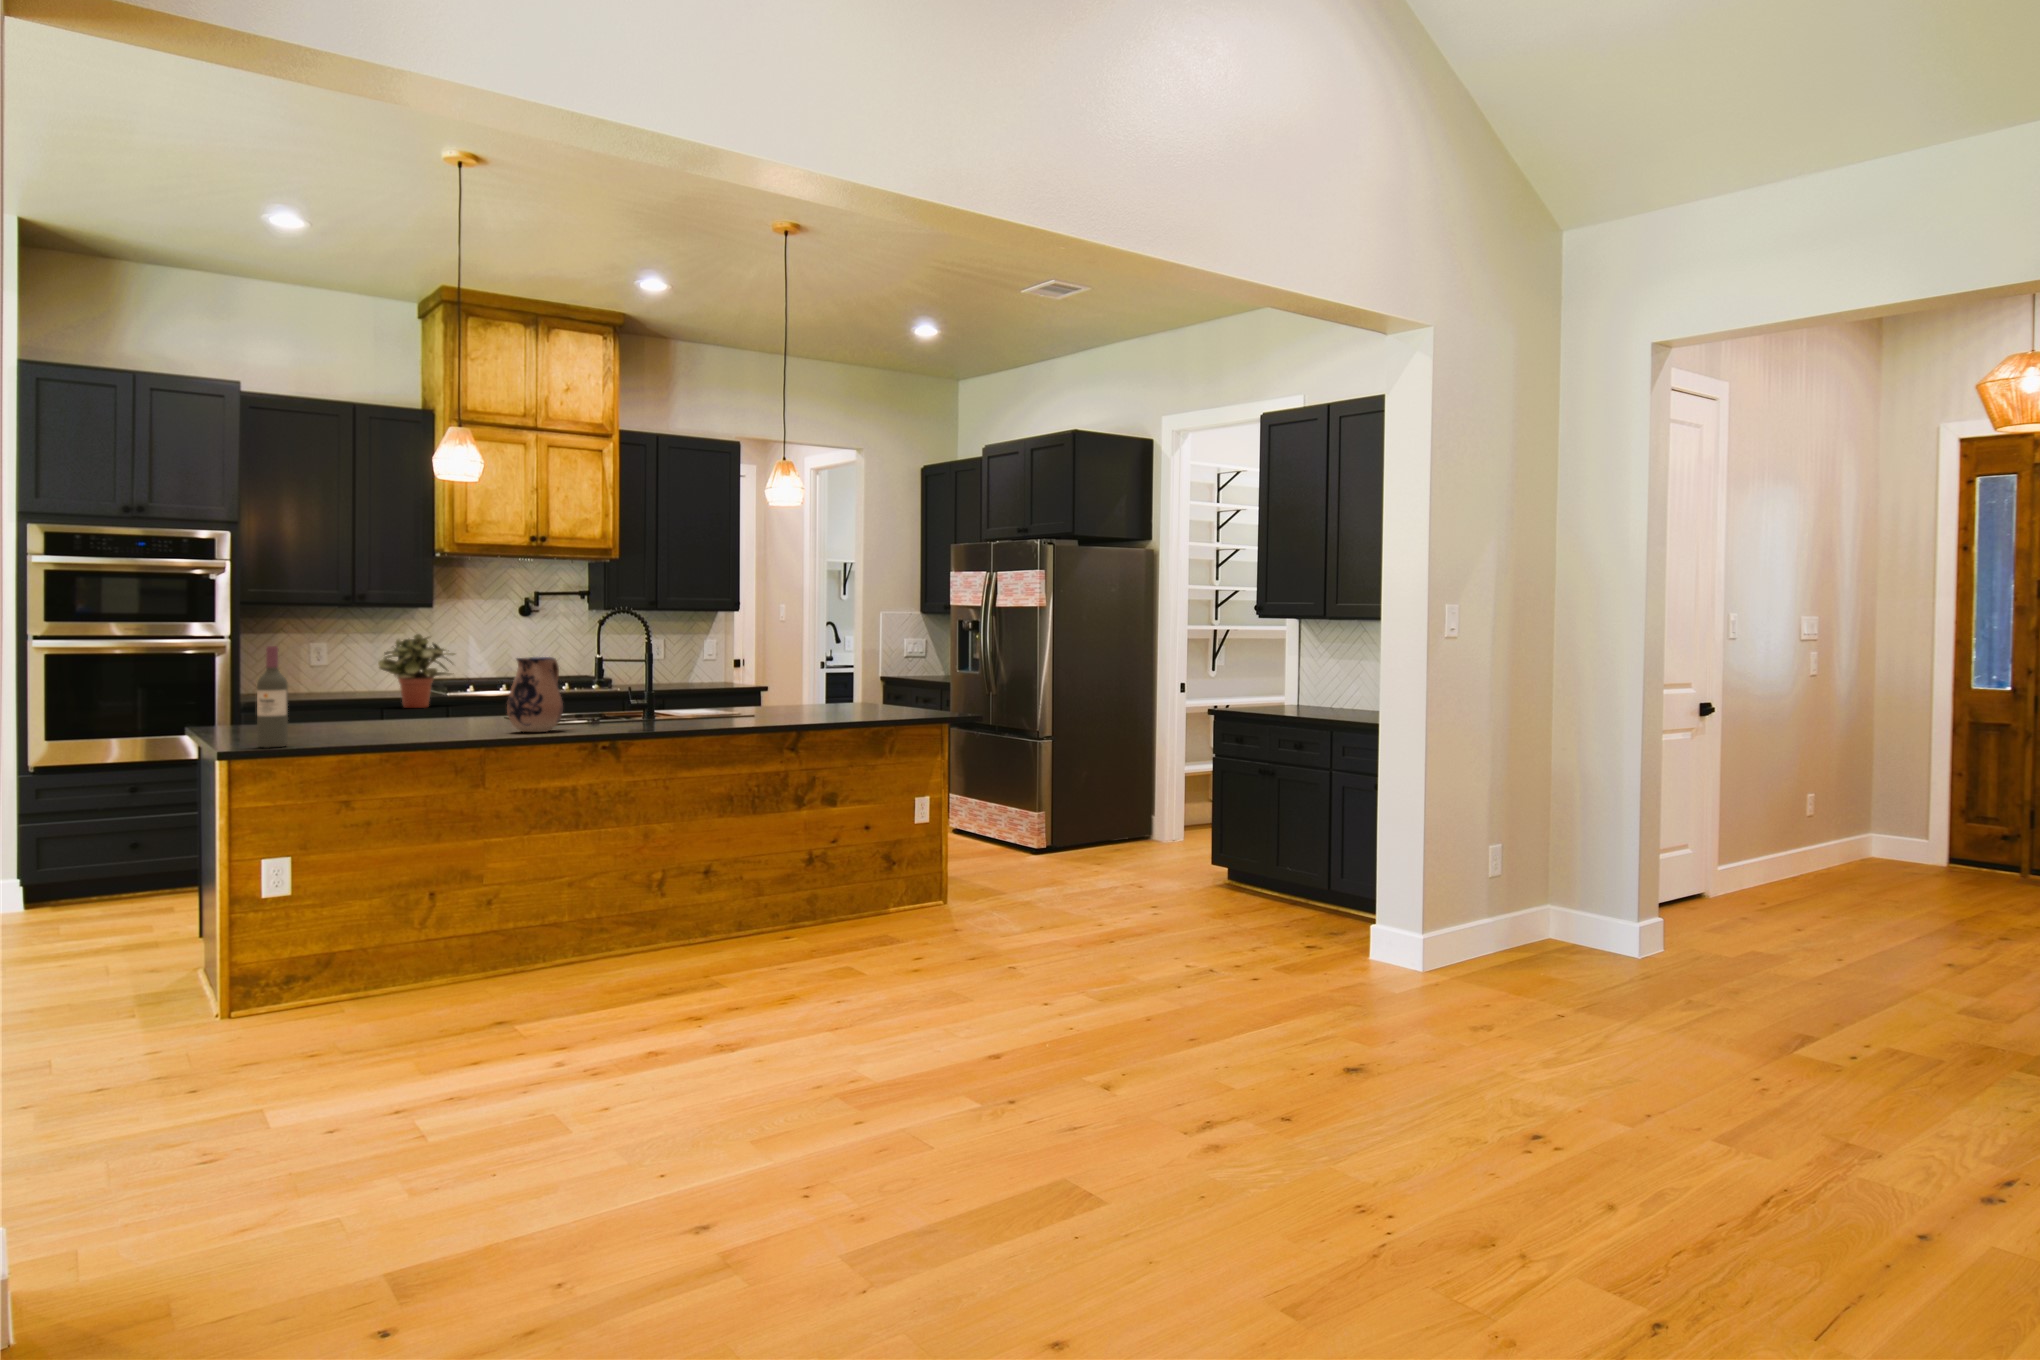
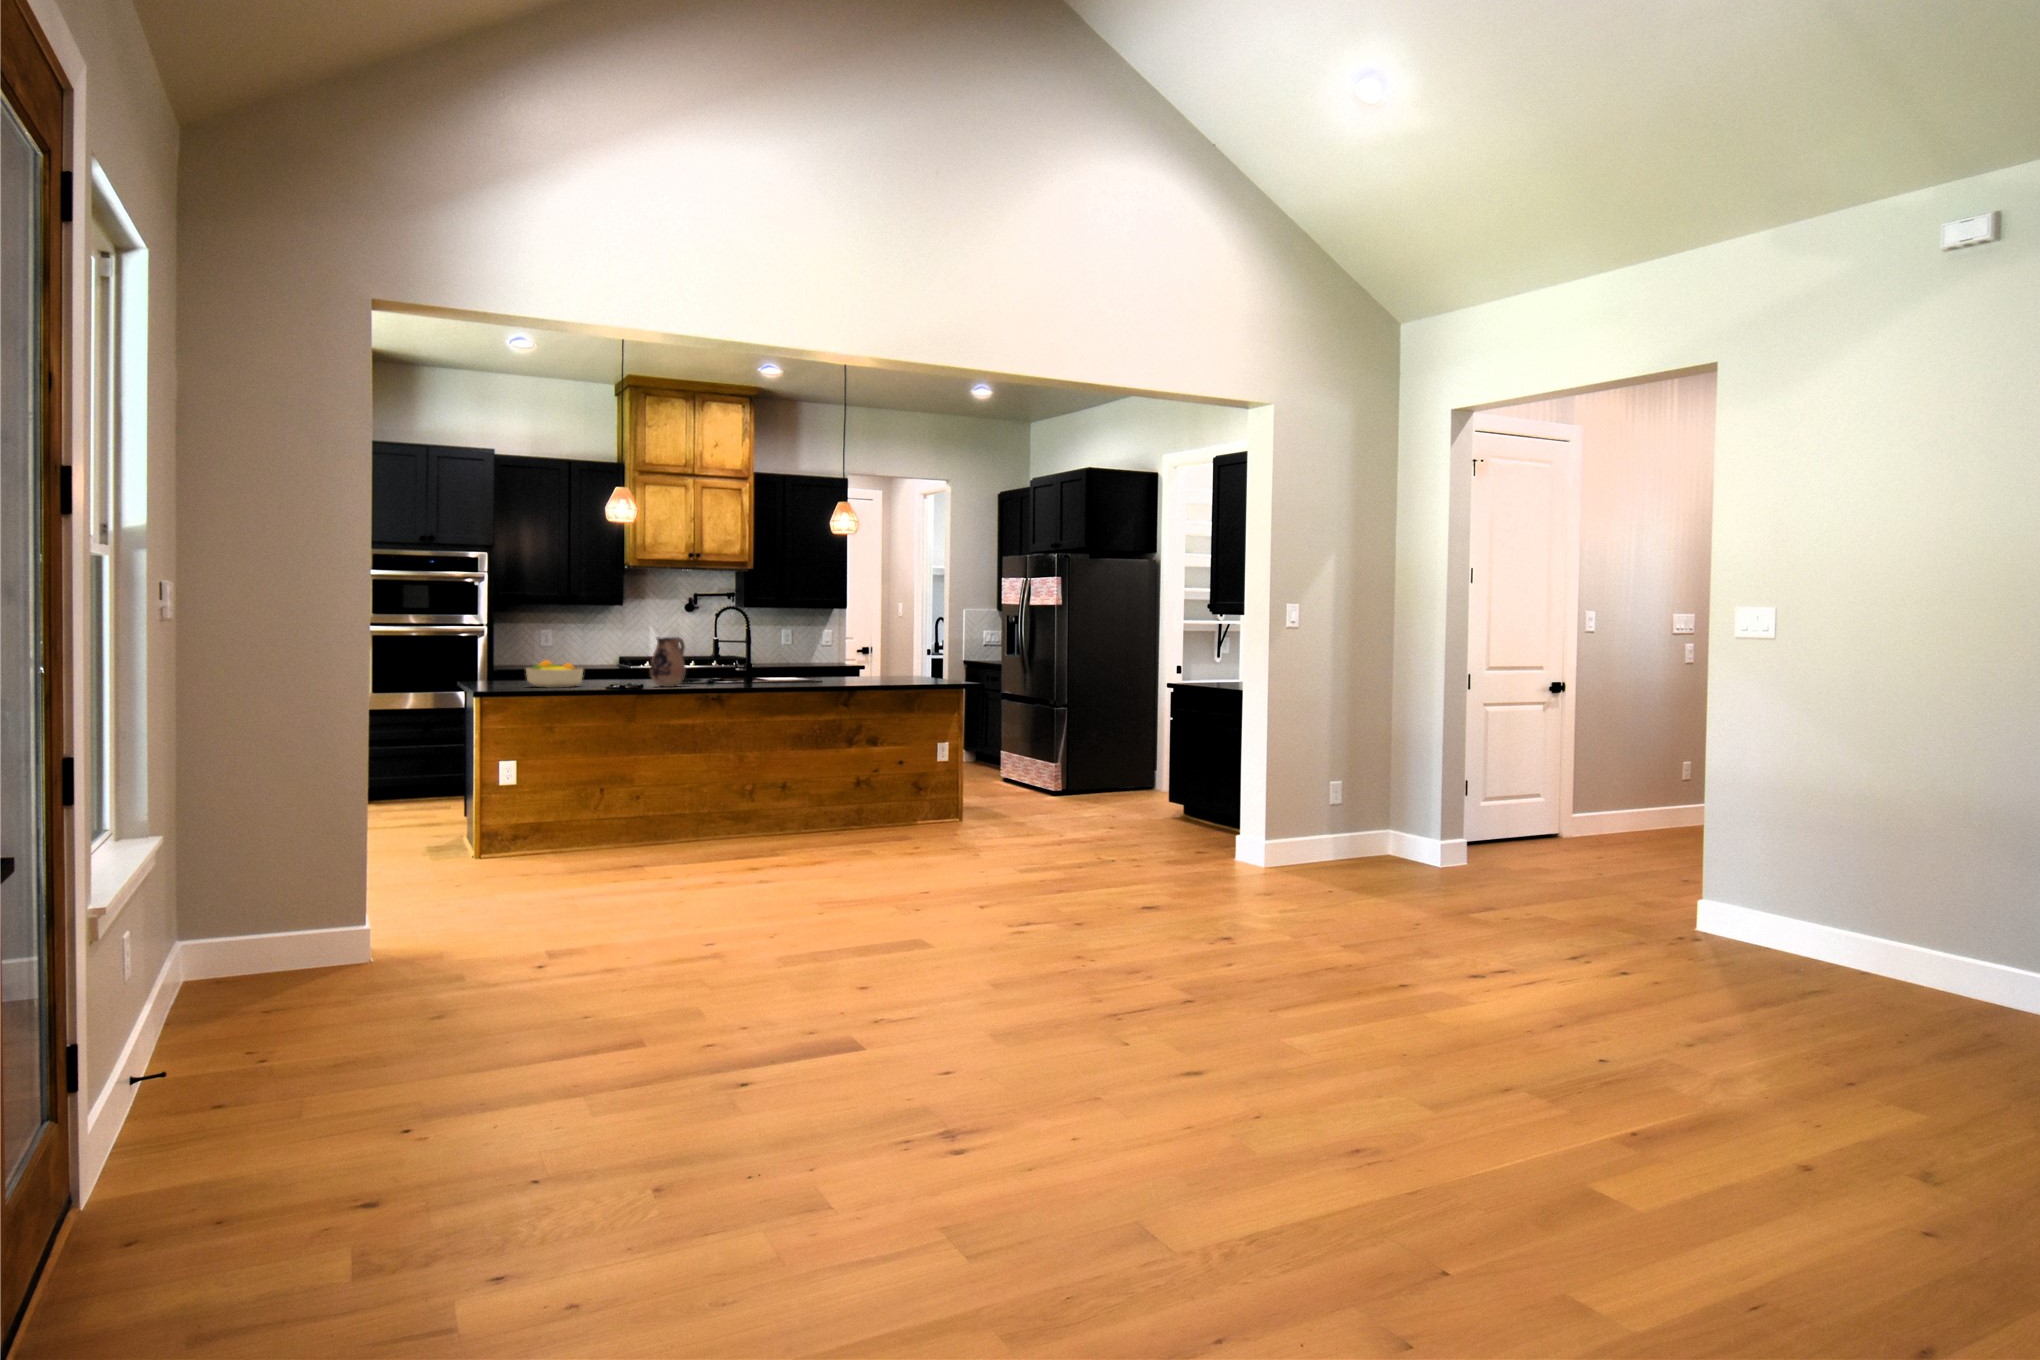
potted plant: present [378,634,455,708] -> none [585,624,639,677]
wine bottle: present [257,646,288,748] -> none [497,628,515,691]
fruit bowl: none [301,692,397,737] -> present [526,660,583,688]

